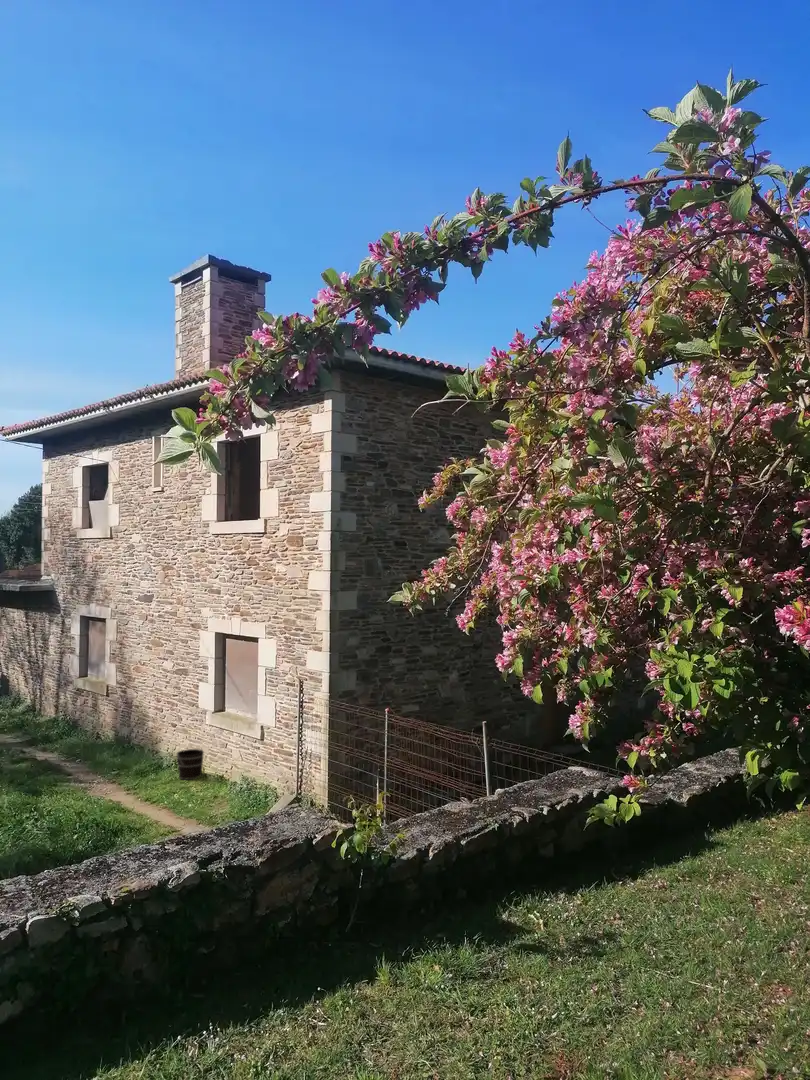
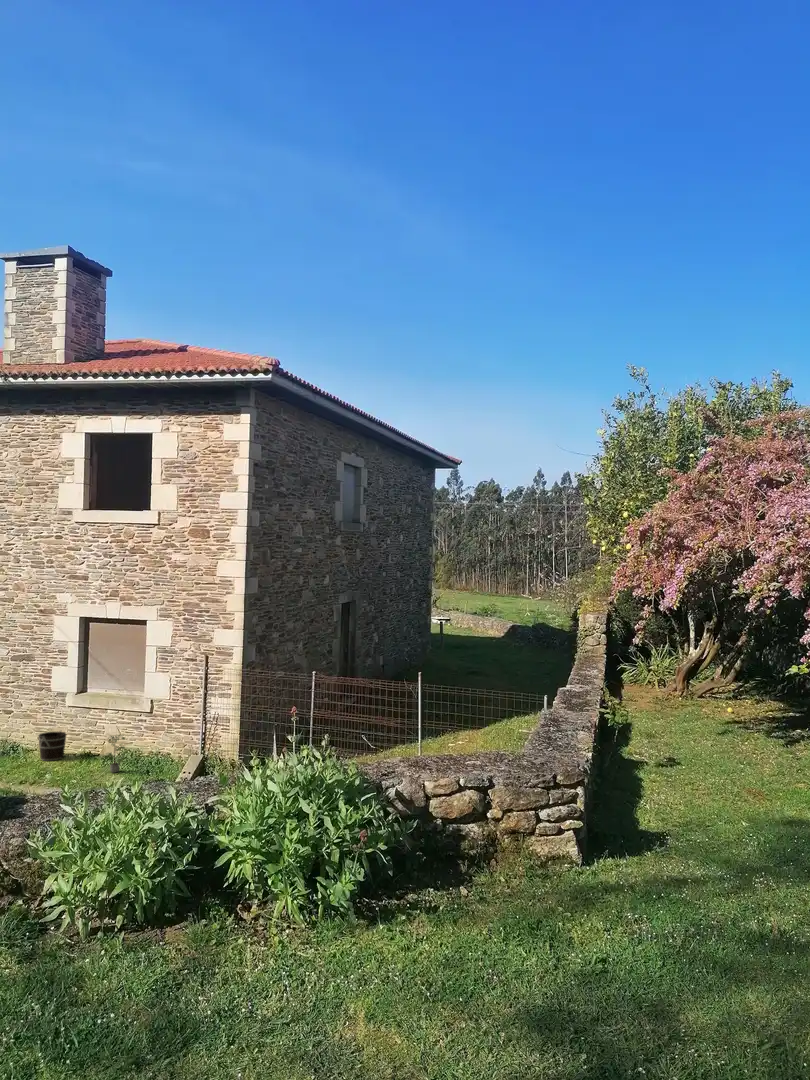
potted plant: none [204,761,225,803] -> present [105,735,125,773]

